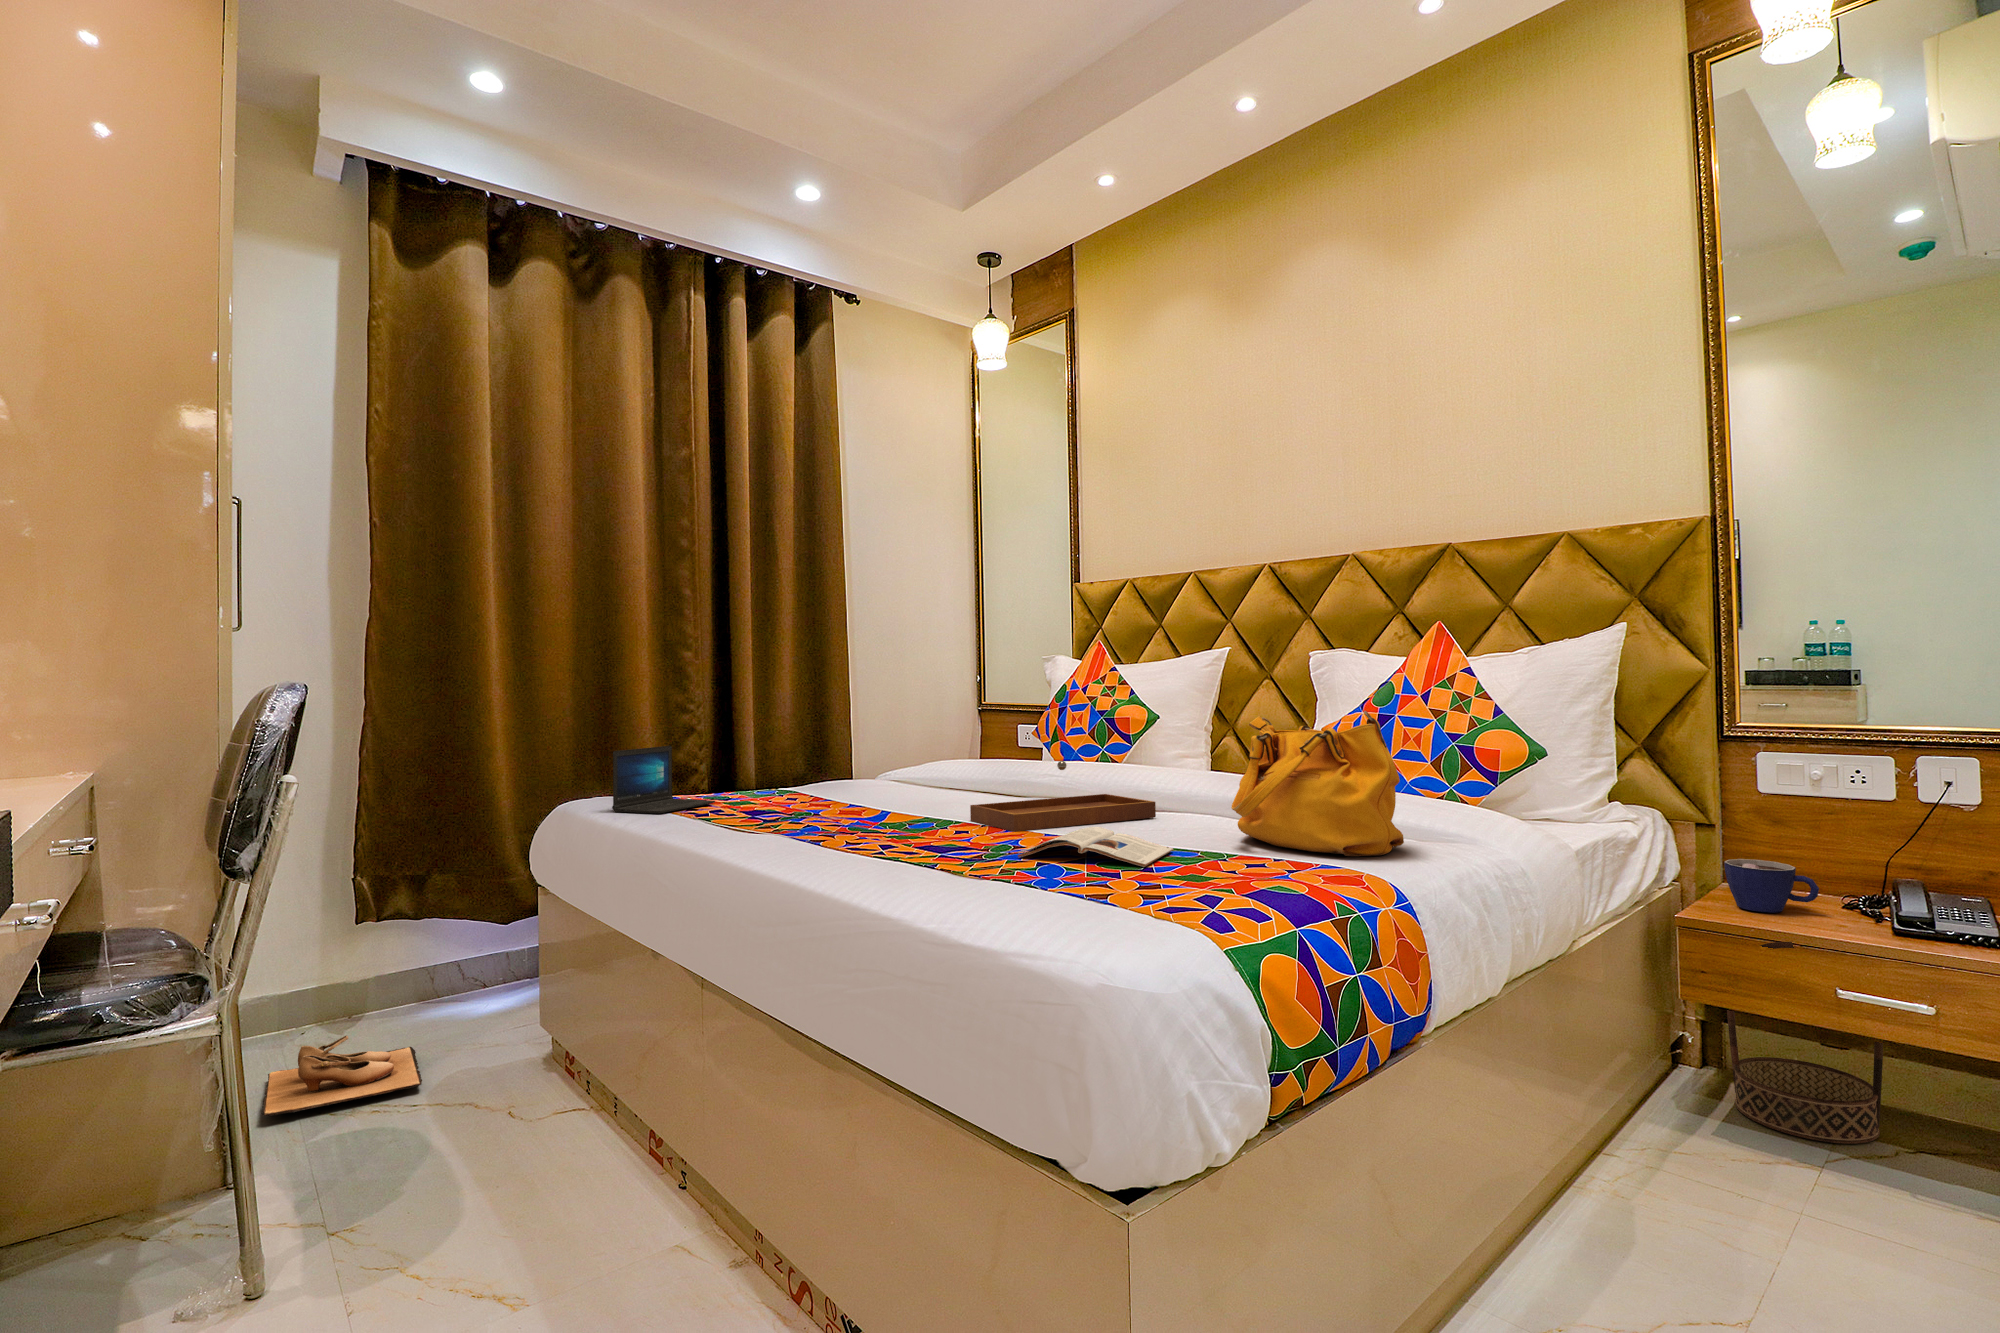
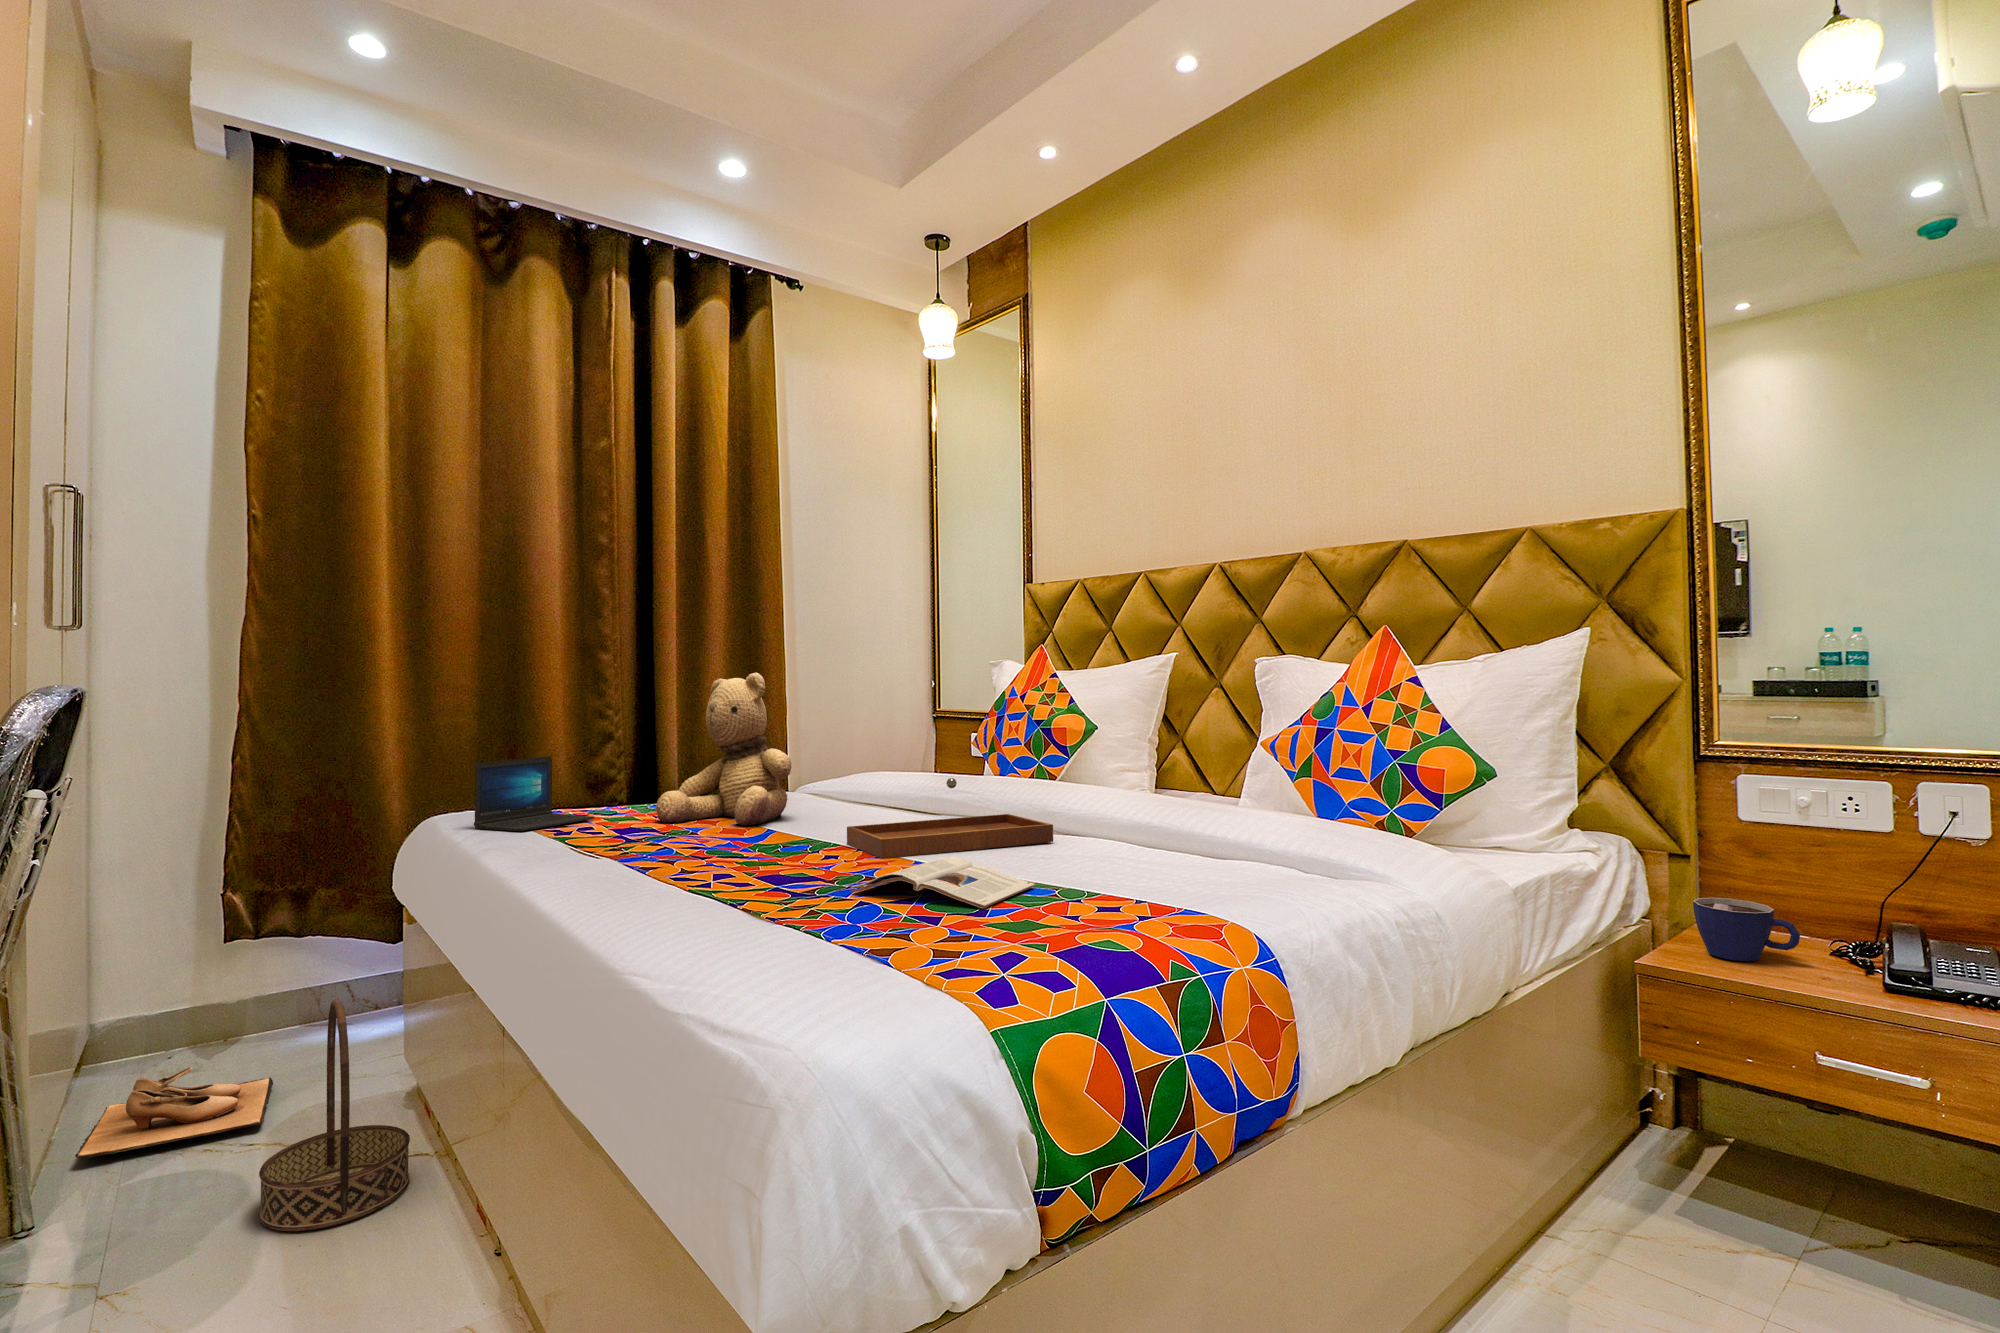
teddy bear: none [773,667,898,807] -> present [656,673,791,826]
handbag: present [1231,711,1404,856] -> none [1106,728,1302,897]
basket: present [1727,942,1883,1144] -> present [259,1000,410,1231]

